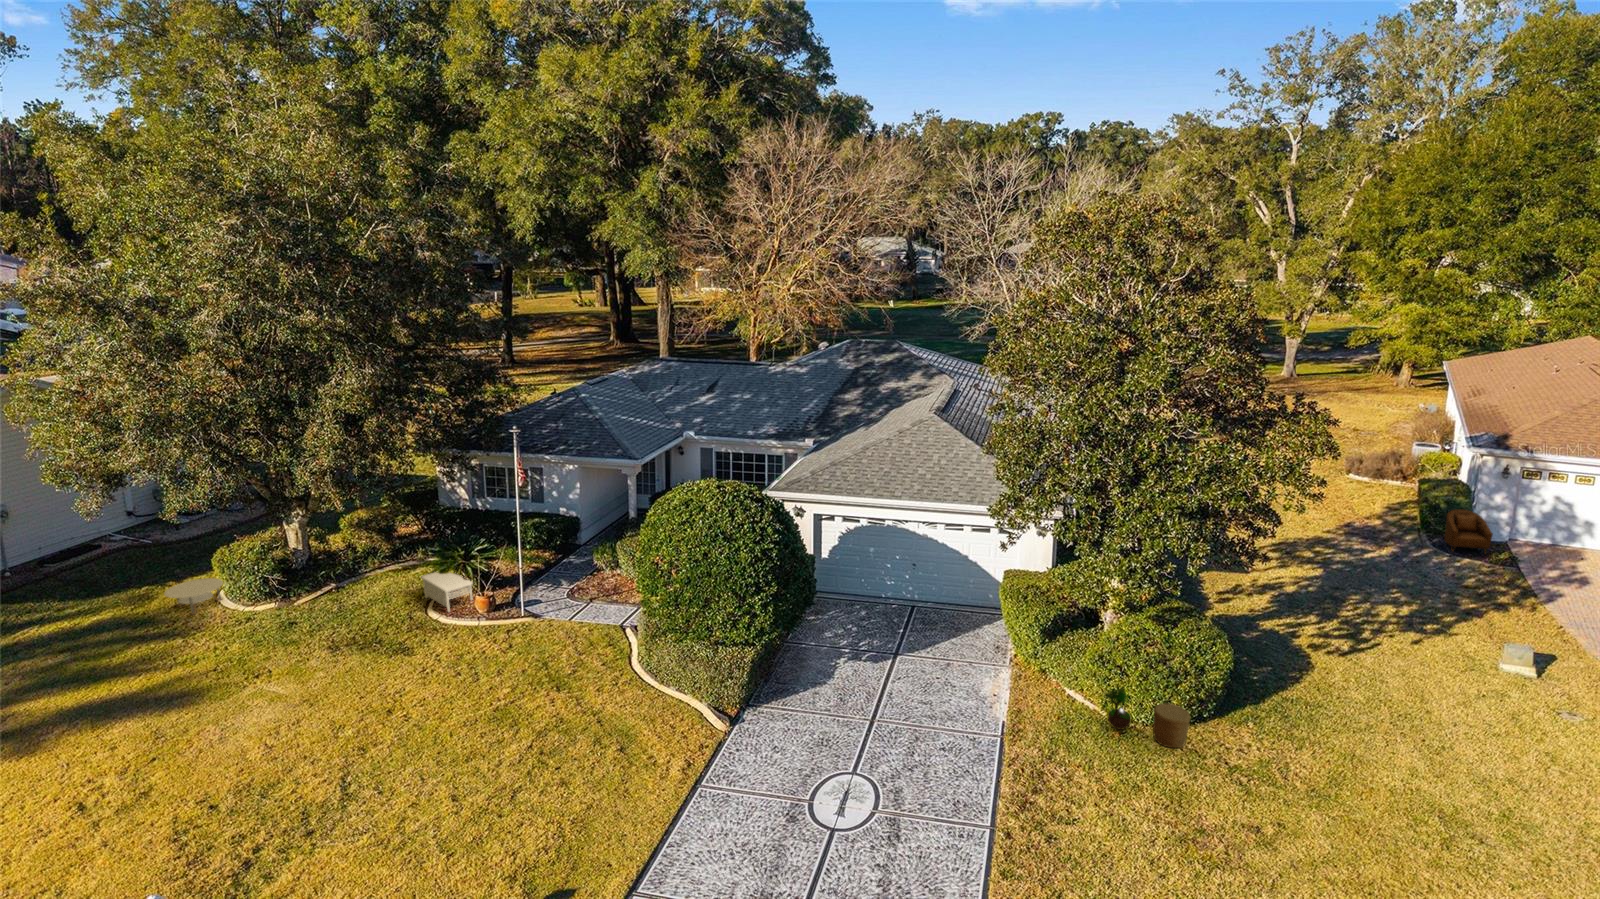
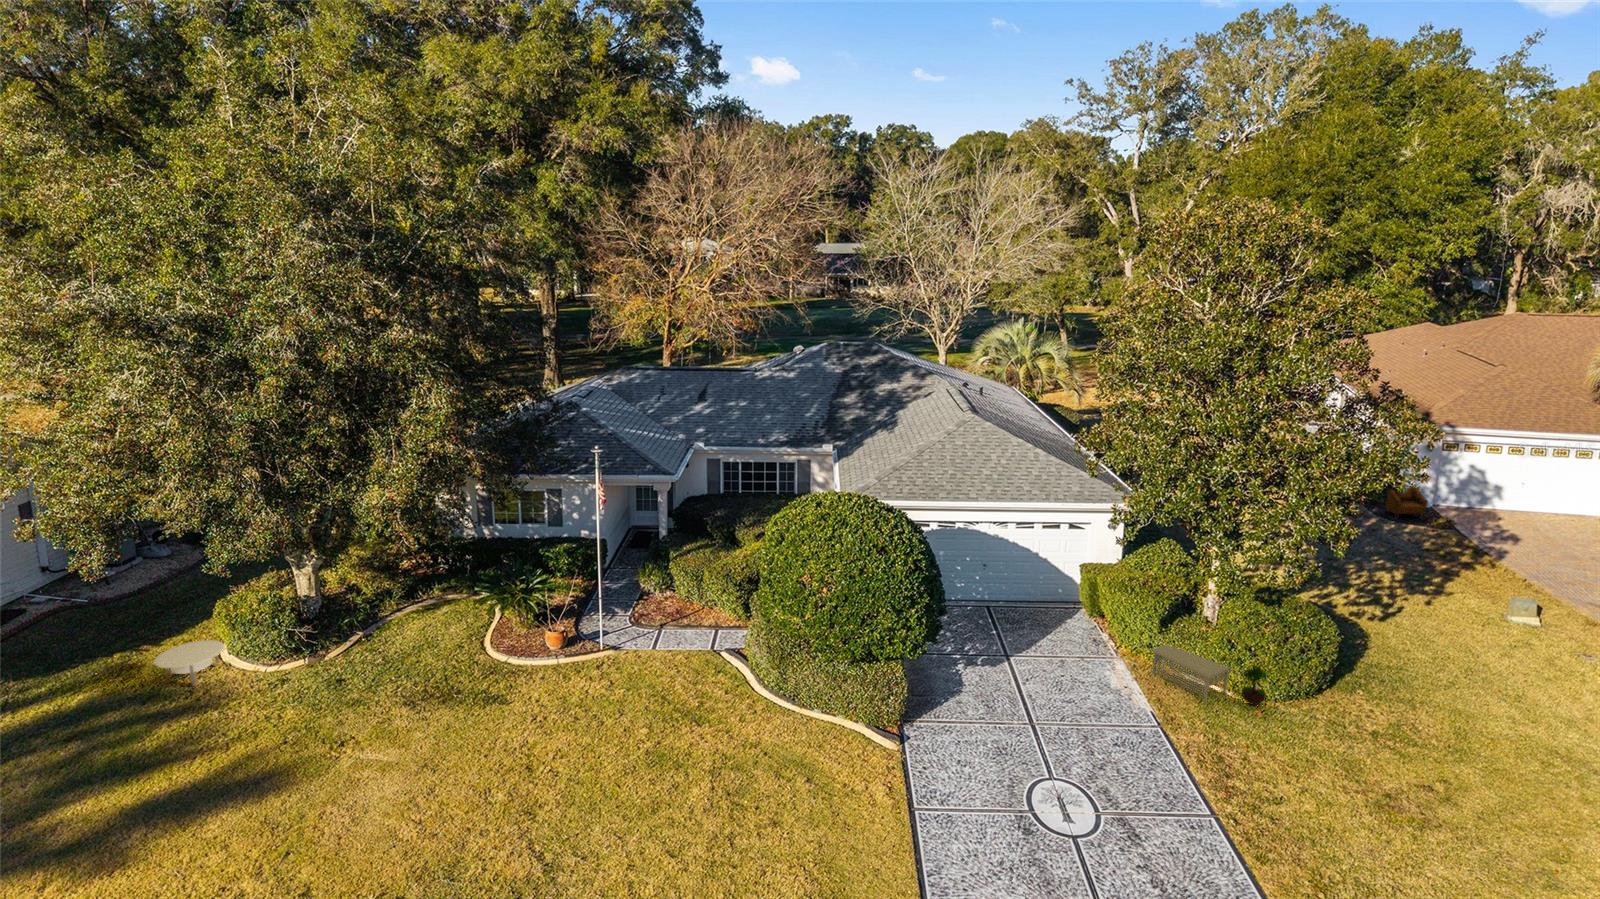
storage bench: present [421,571,473,612] -> present [1152,645,1231,702]
basket: present [1153,704,1190,748] -> none [1286,676,1324,717]

